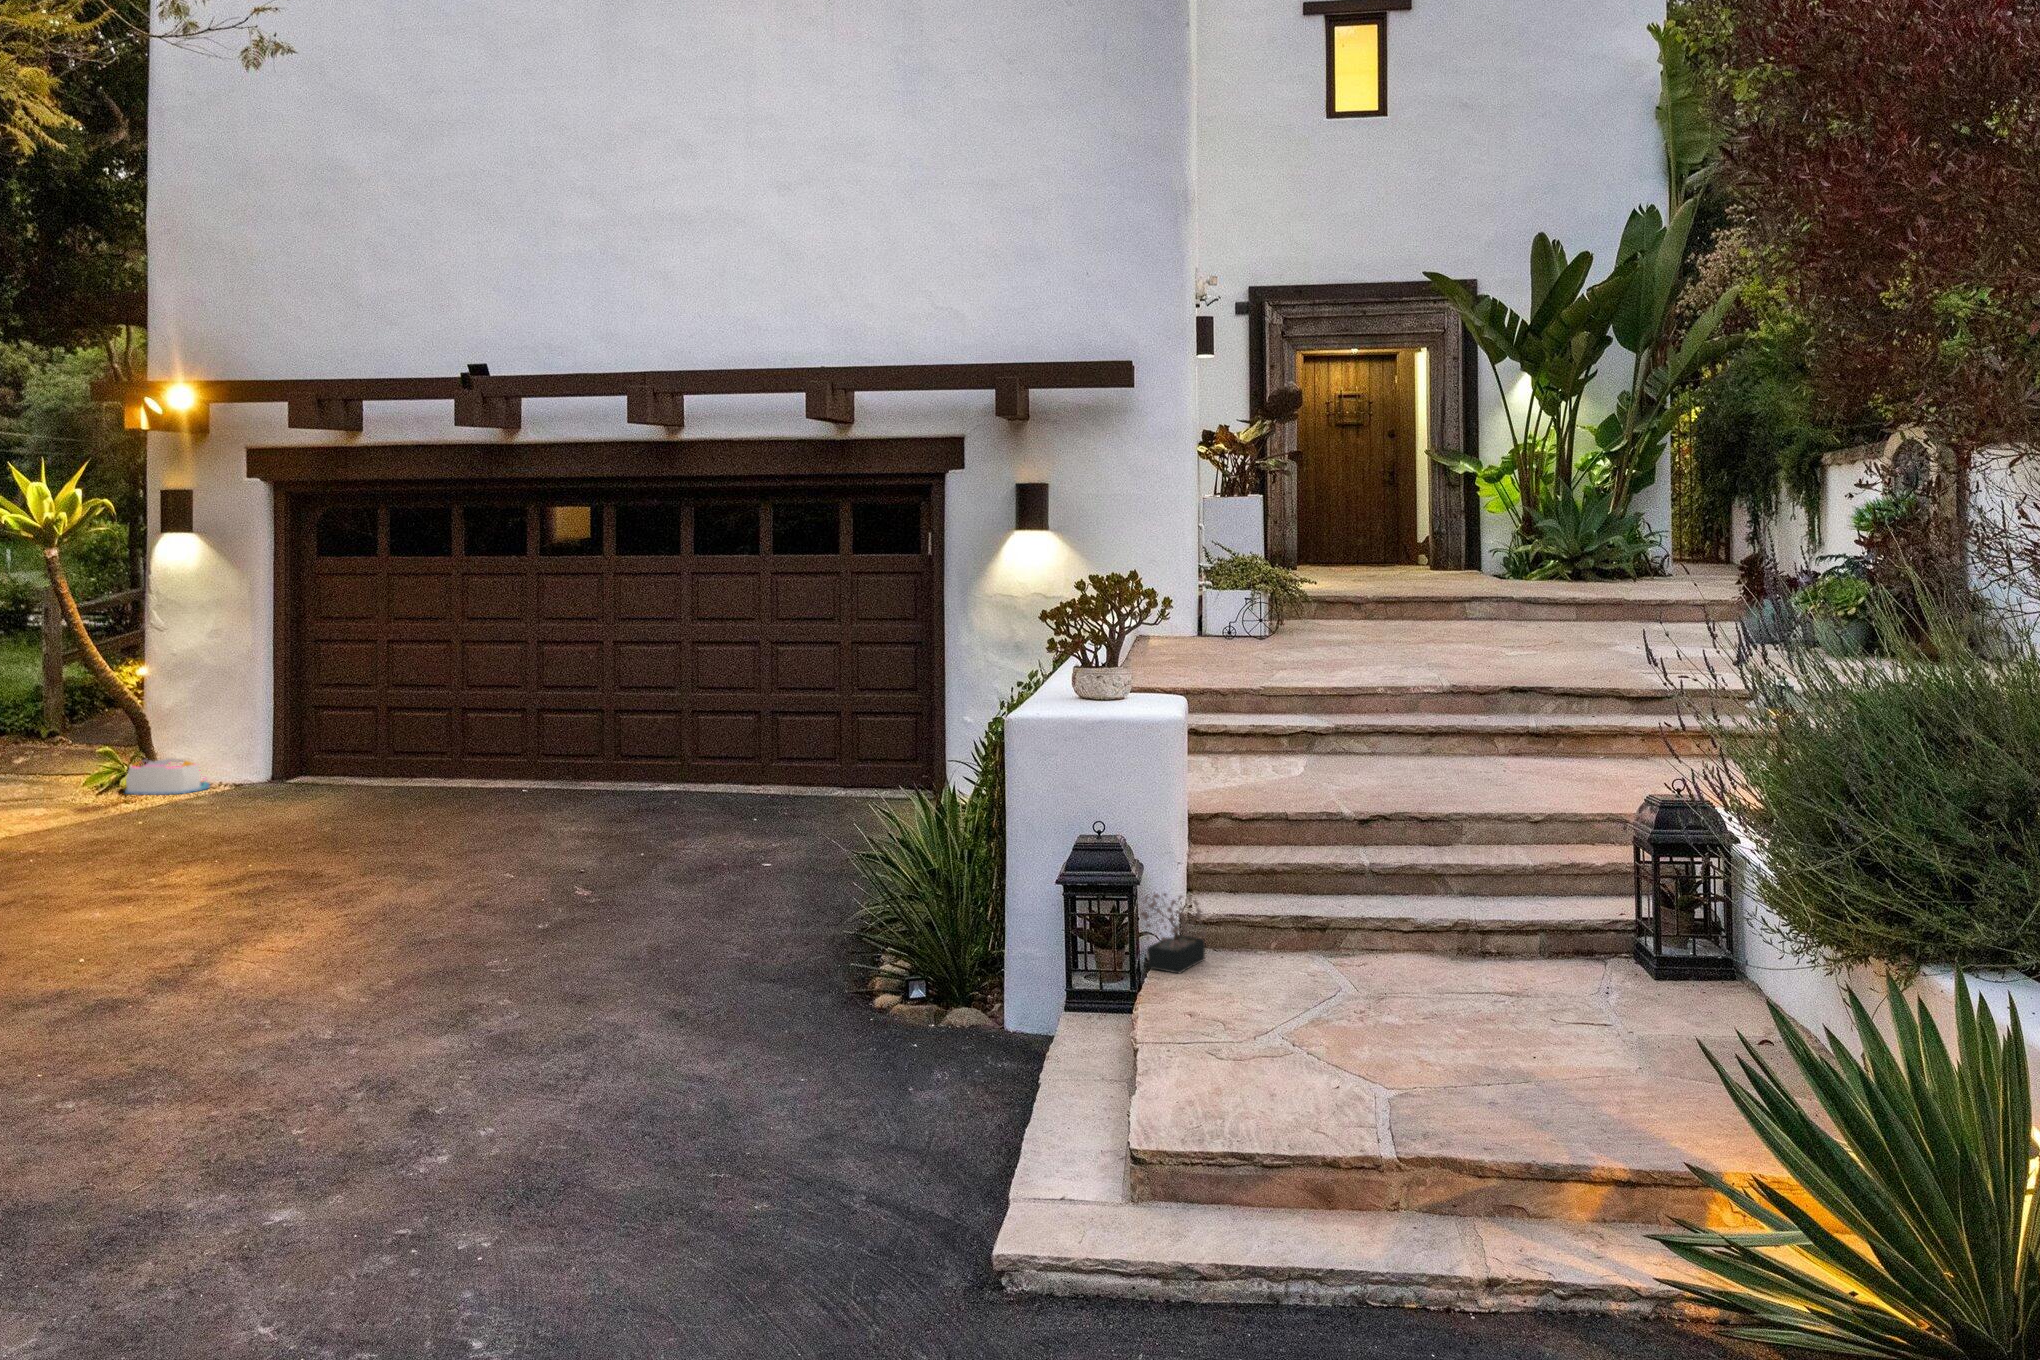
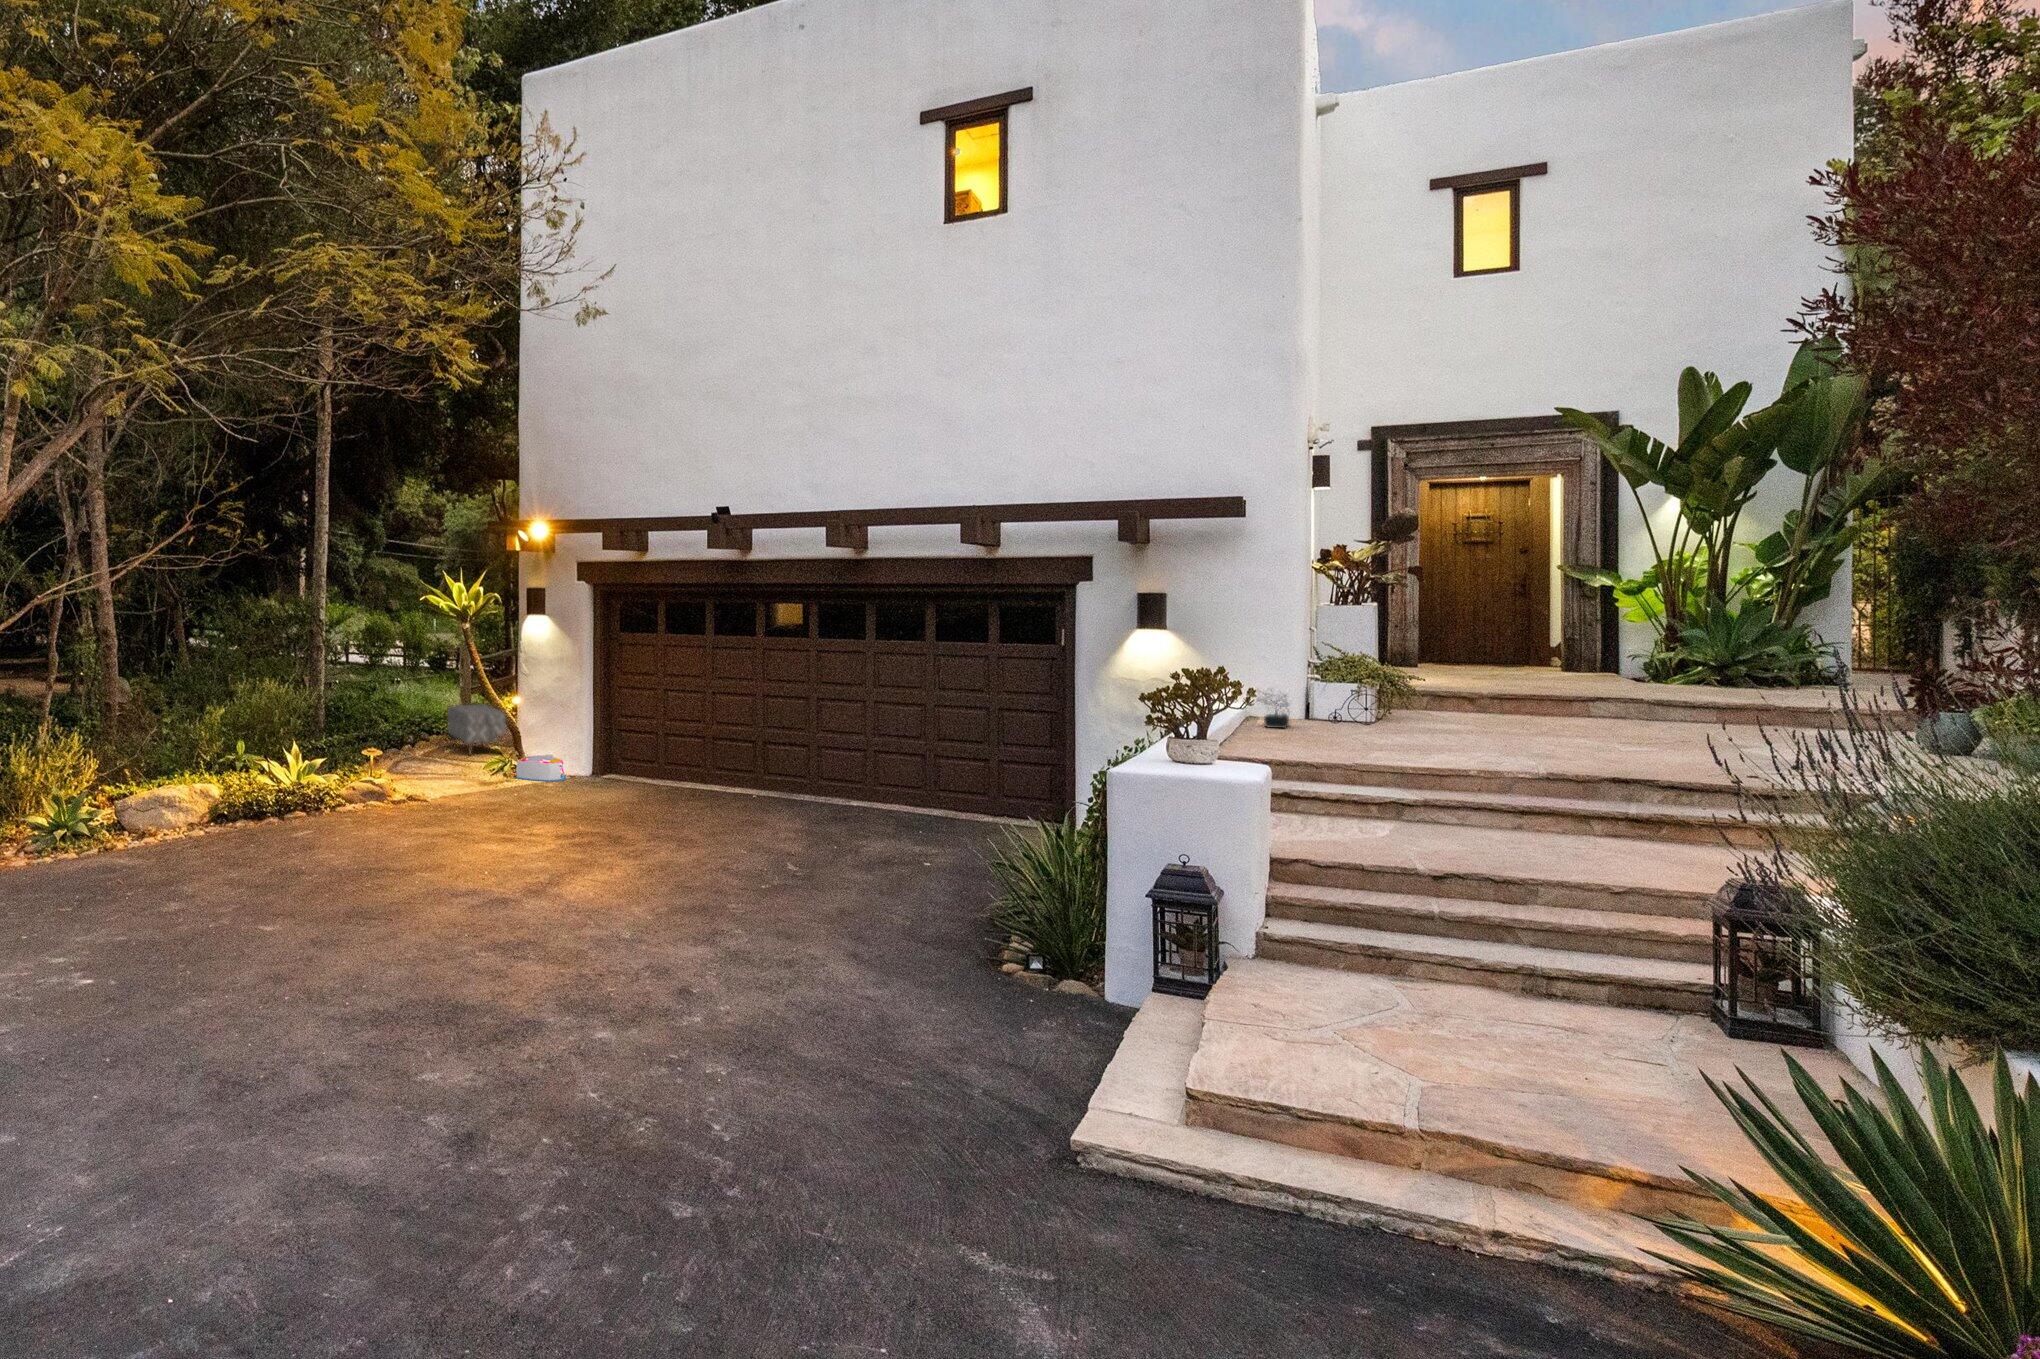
bench: none [7,683,109,764] -> present [448,705,507,755]
decorative plant: present [1140,893,1206,973] -> present [1258,693,1289,728]

